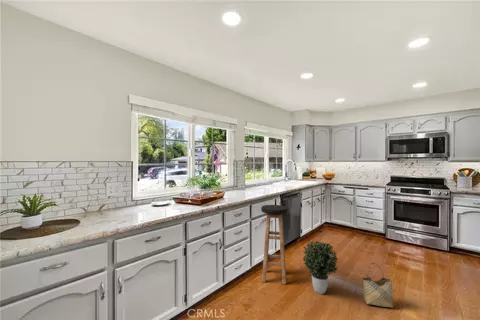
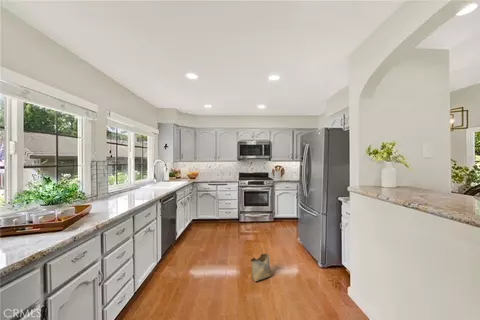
bar stool: present [261,205,288,285] -> none [147,209,181,309]
potted plant: present [303,241,338,294] -> none [198,238,233,291]

